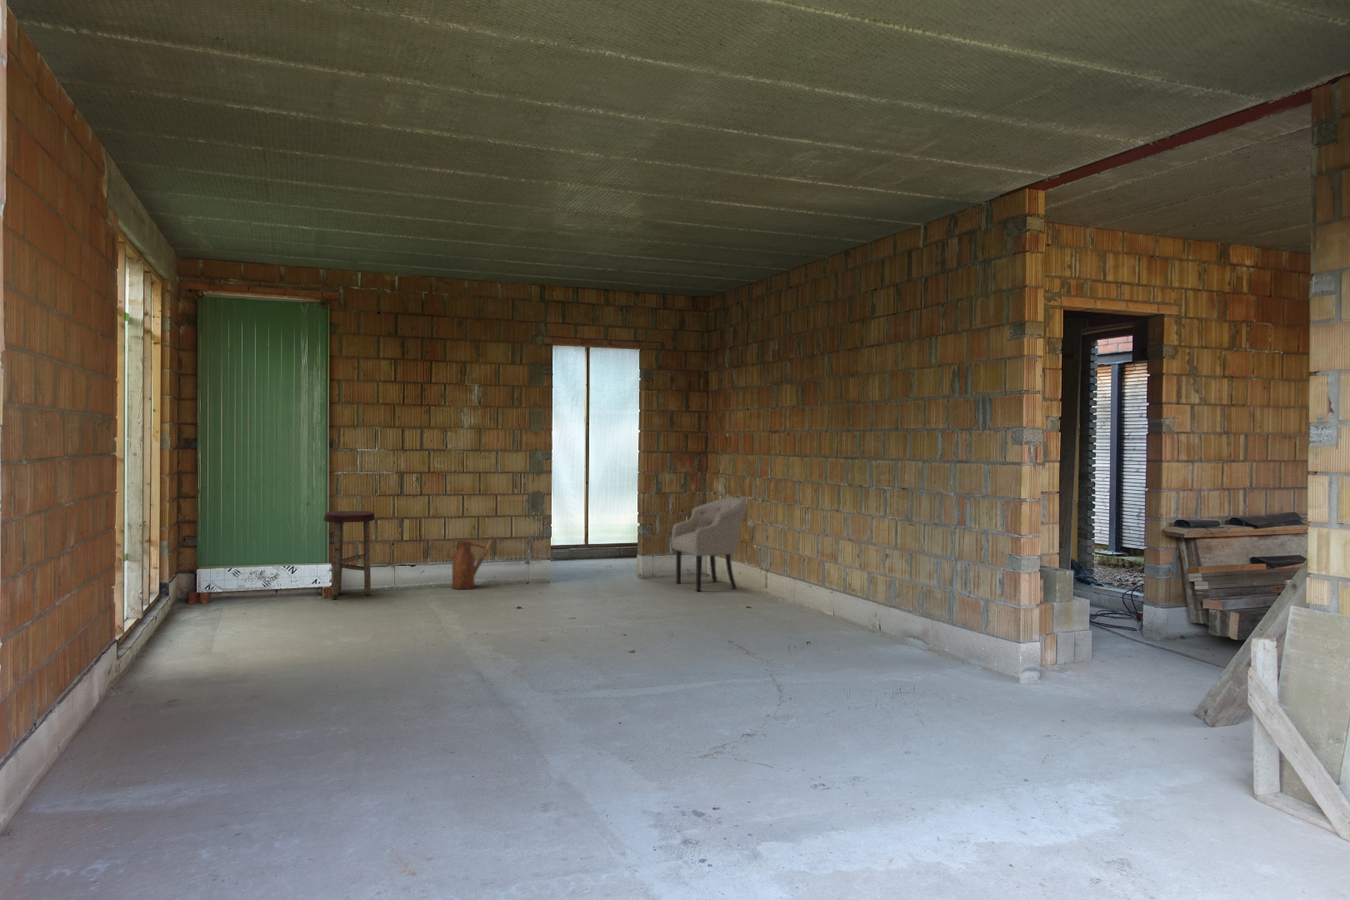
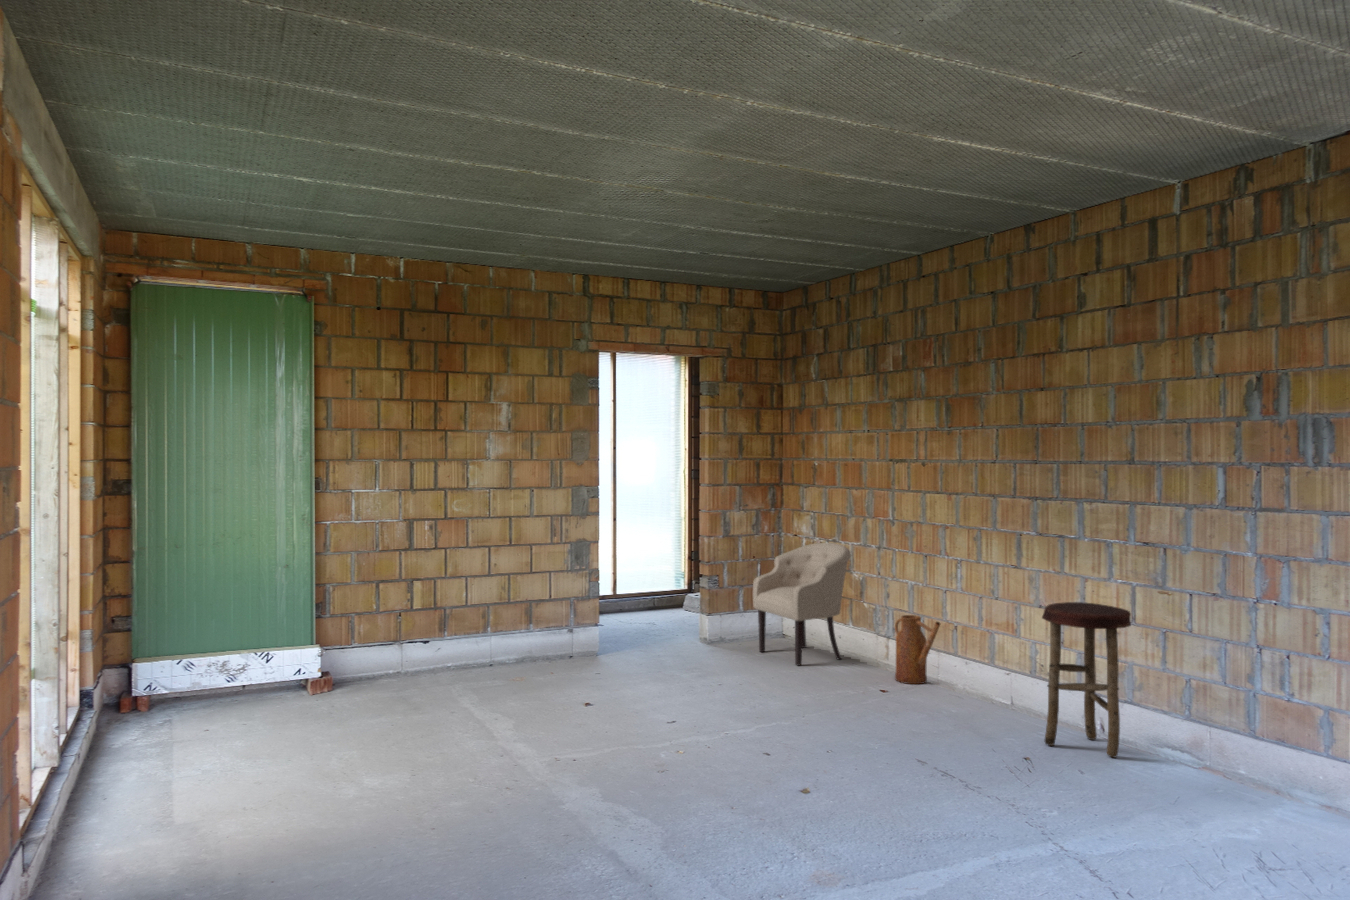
stool: present [323,511,375,599] -> present [1042,602,1131,757]
watering can: present [446,540,493,589] -> present [895,615,940,684]

